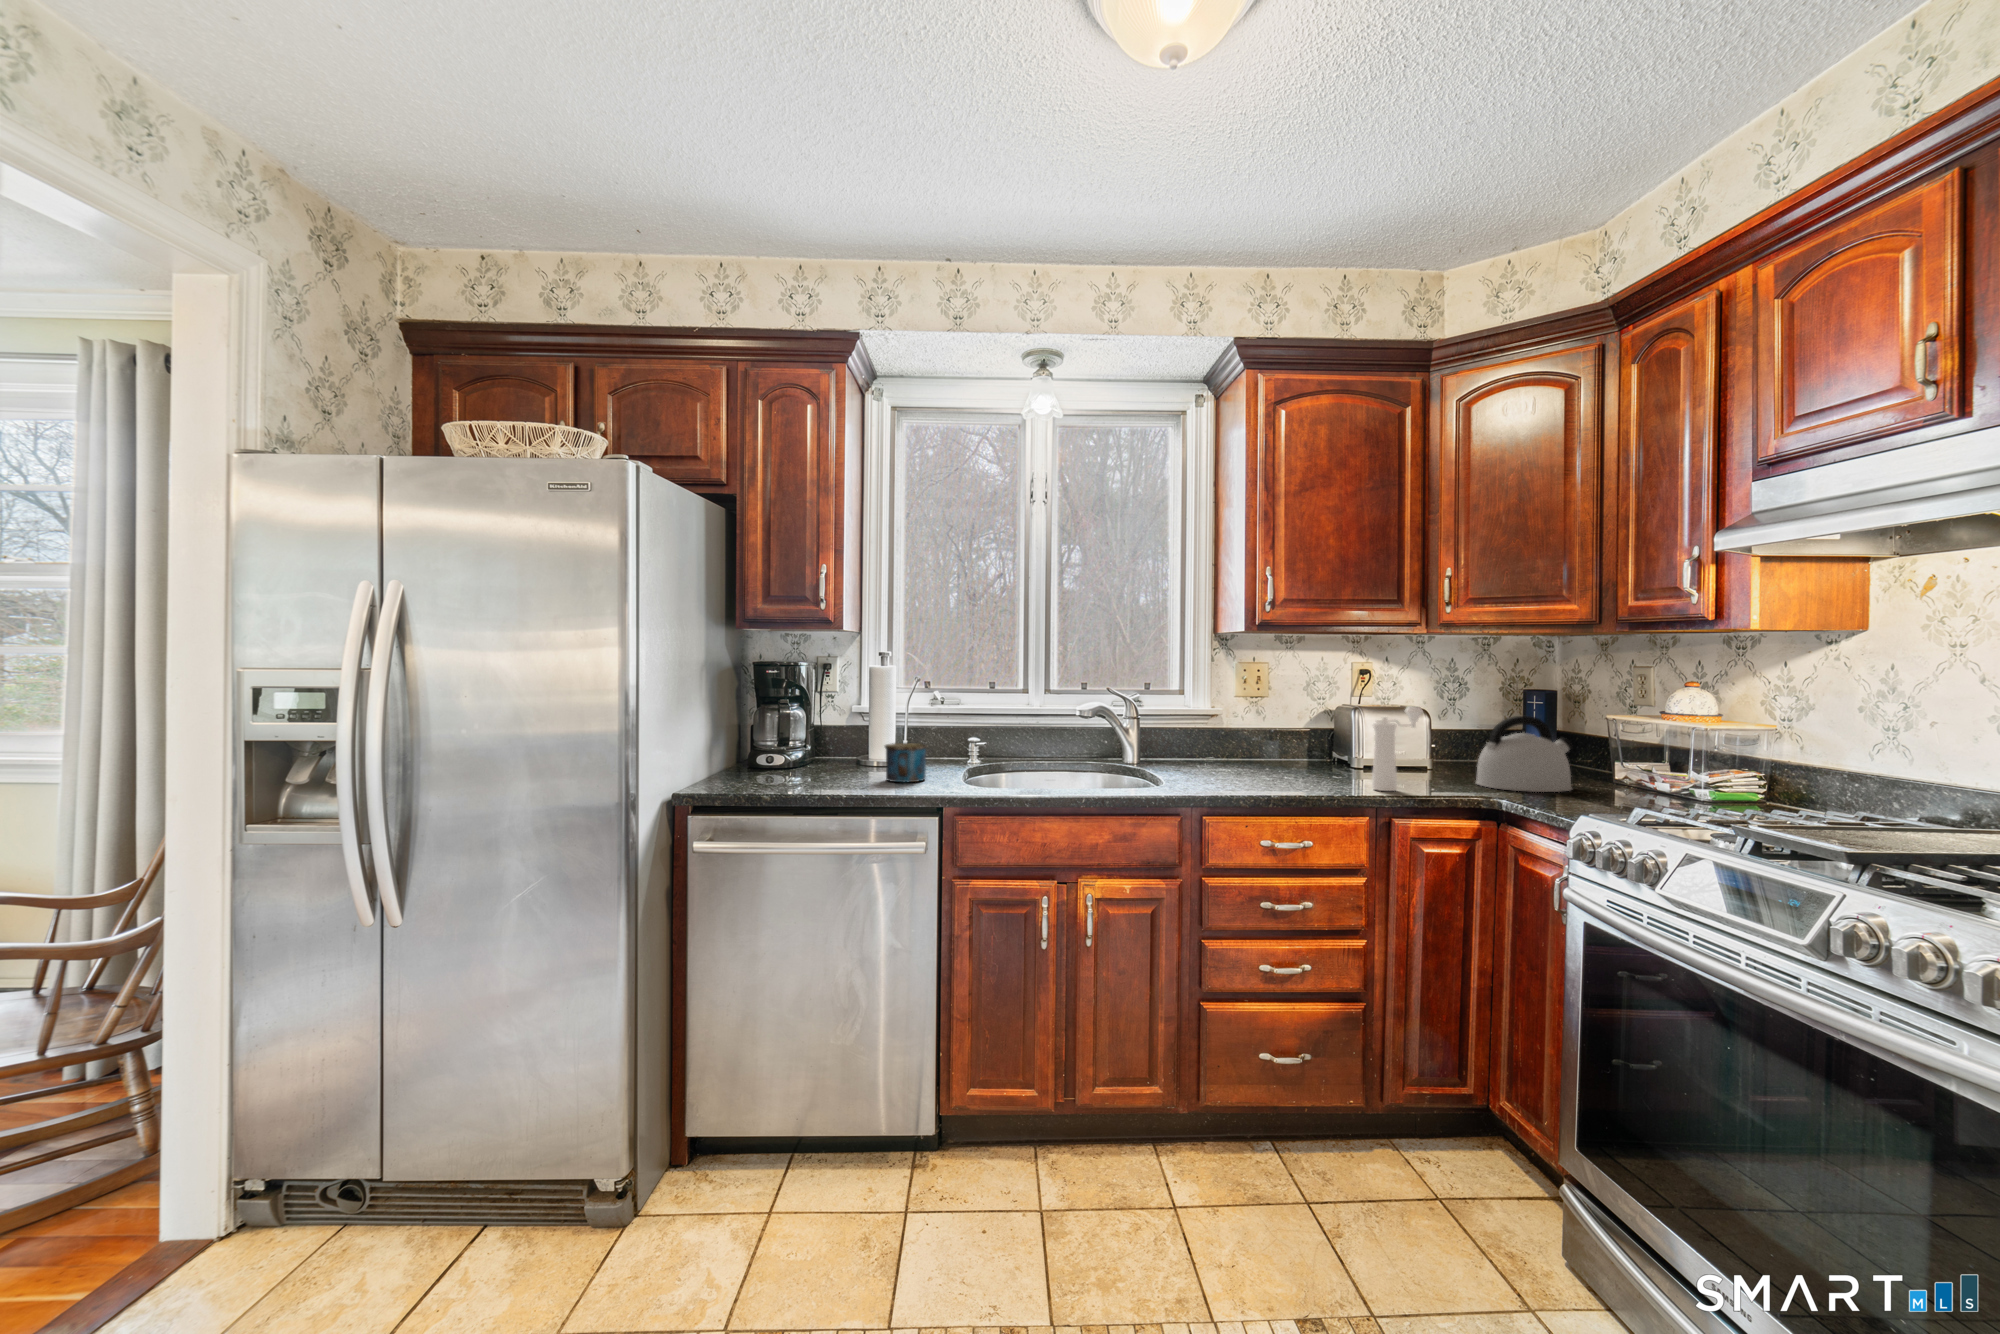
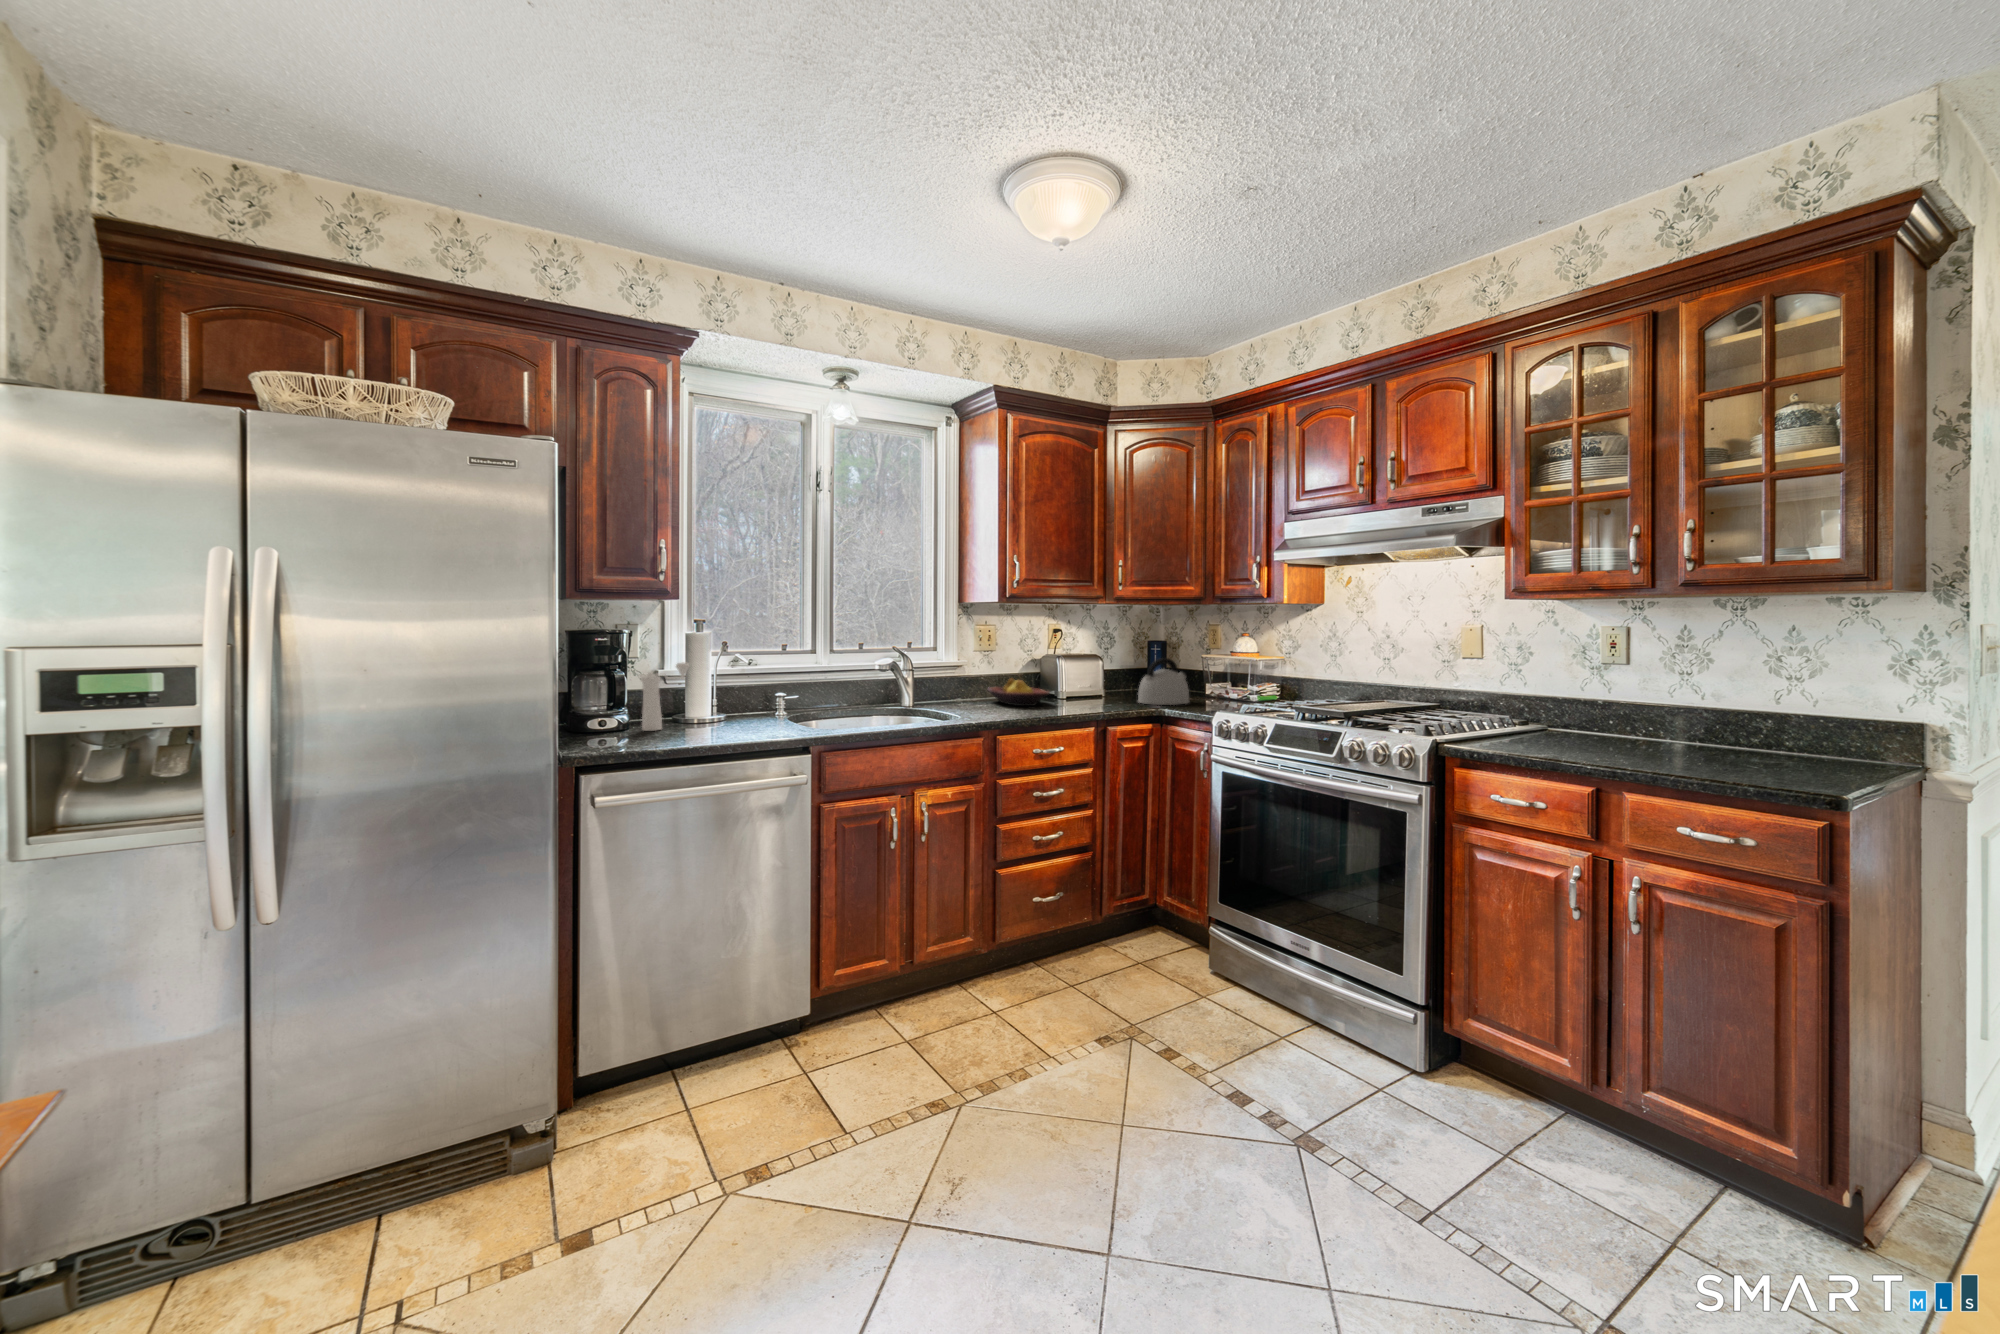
pepper mill: present [1372,706,1423,791] -> present [641,662,689,731]
fruit bowl: none [1240,735,1324,777] -> present [988,678,1049,706]
mug: present [885,743,927,782] -> none [734,697,773,731]

